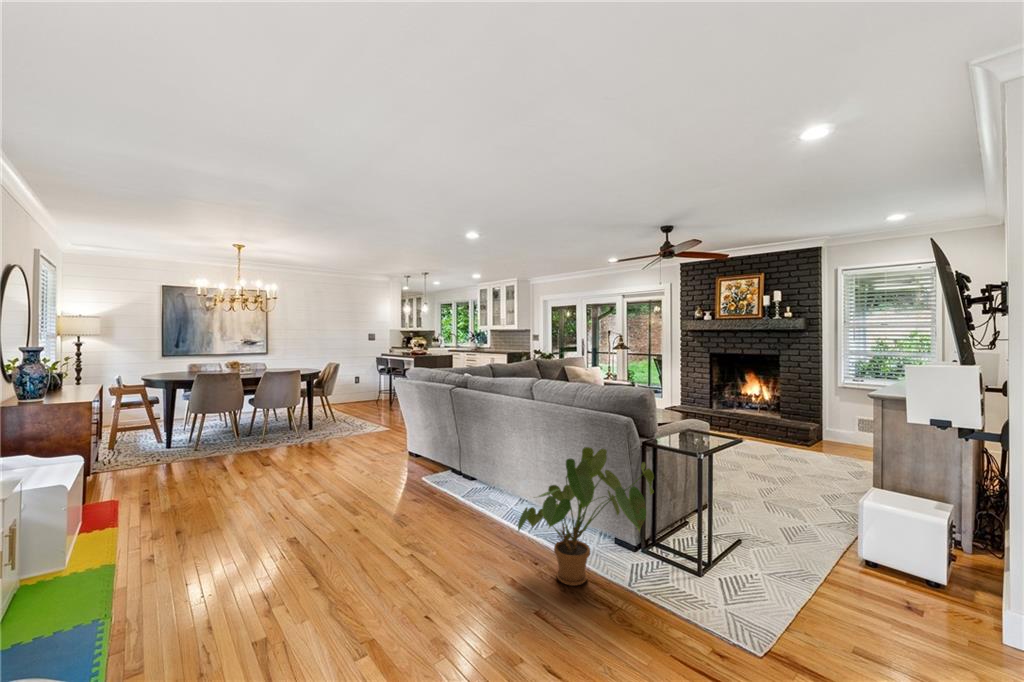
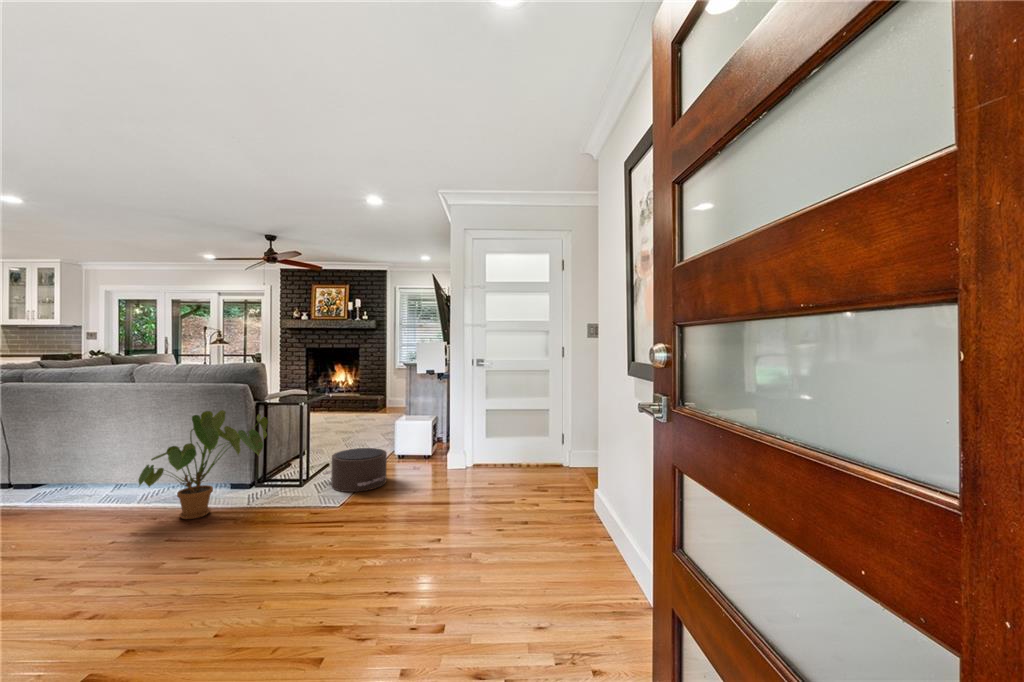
pouf: none [730,534,852,630] -> present [324,448,387,492]

